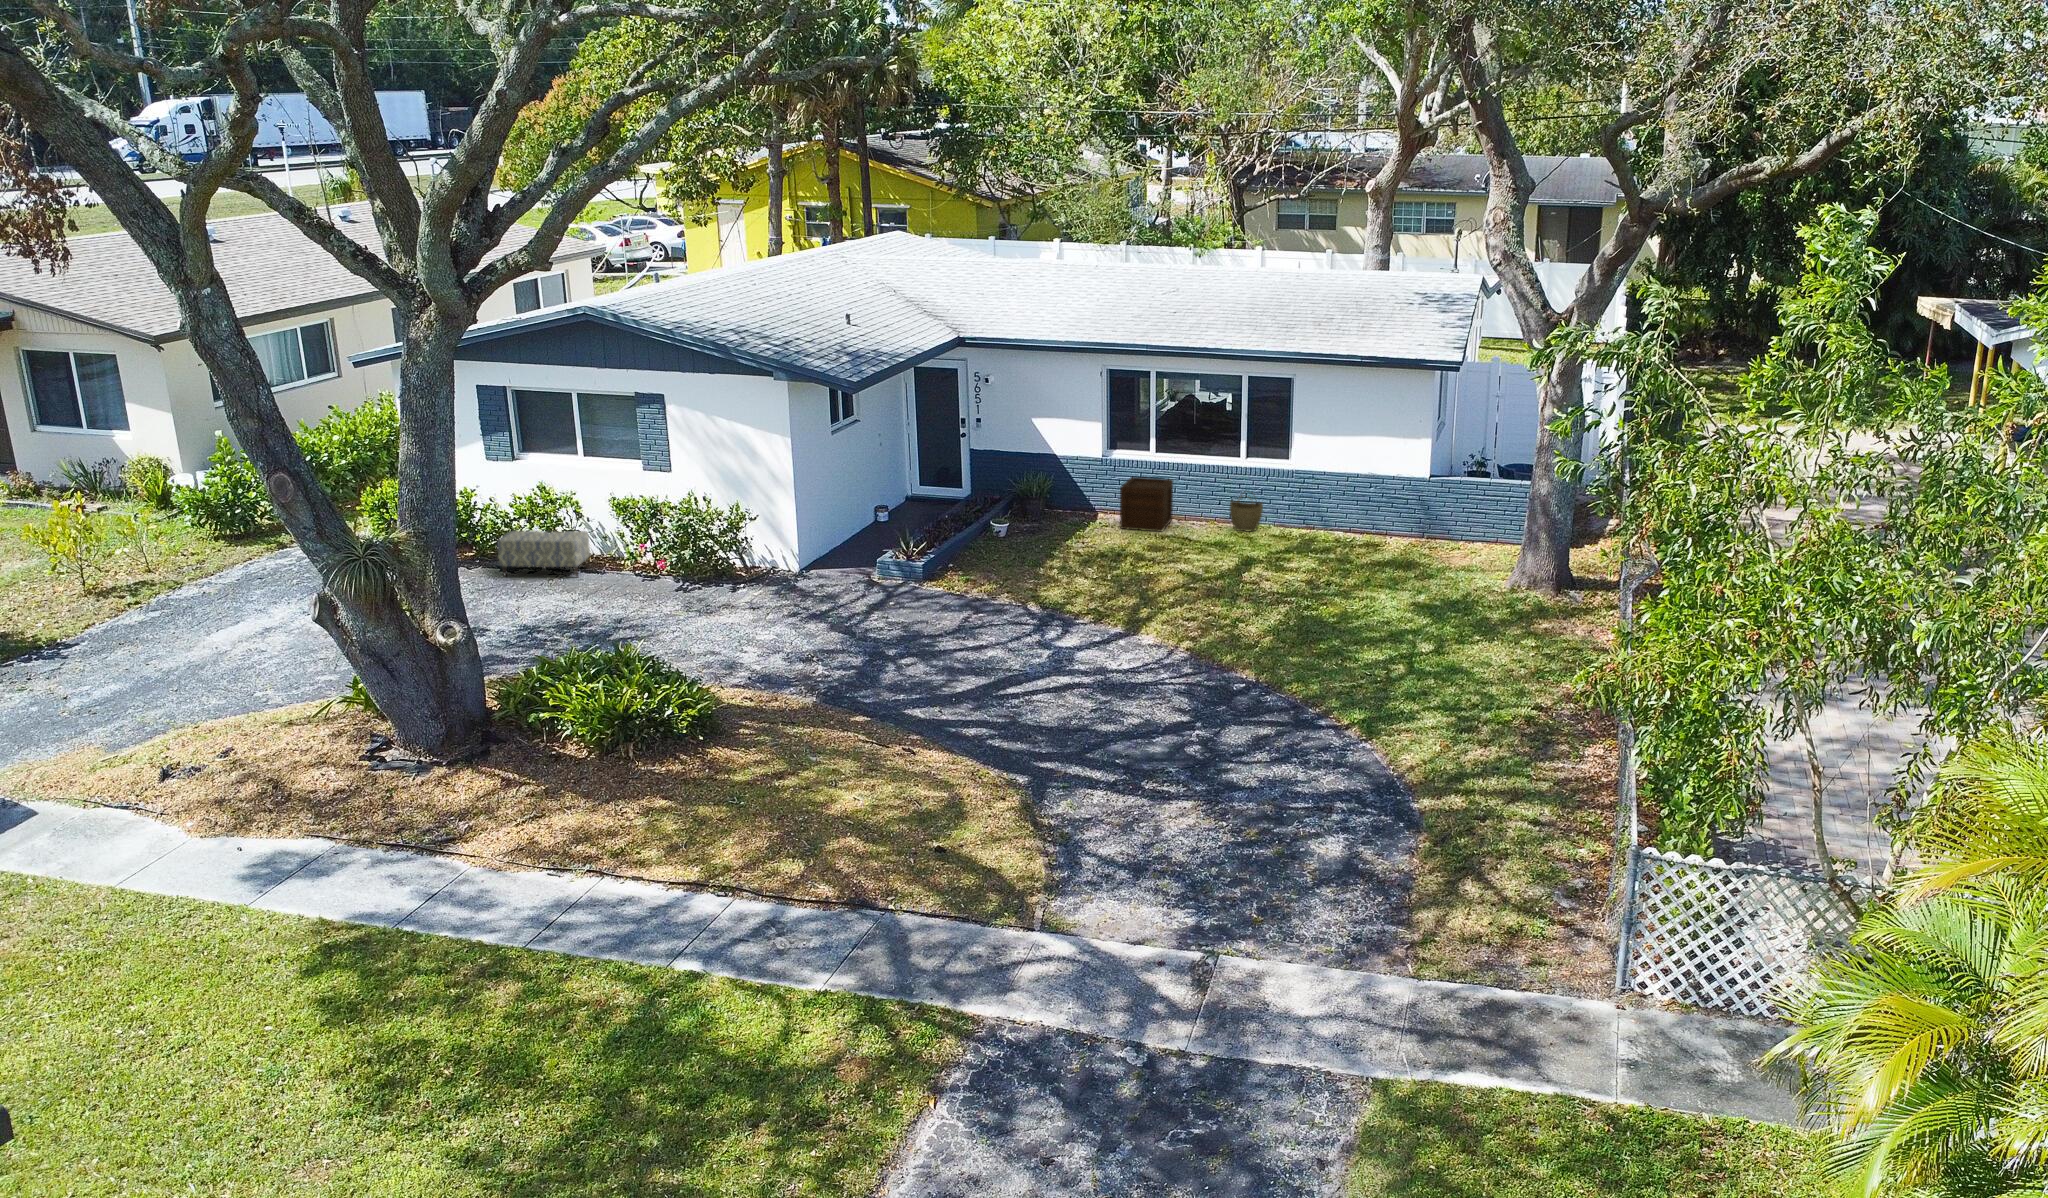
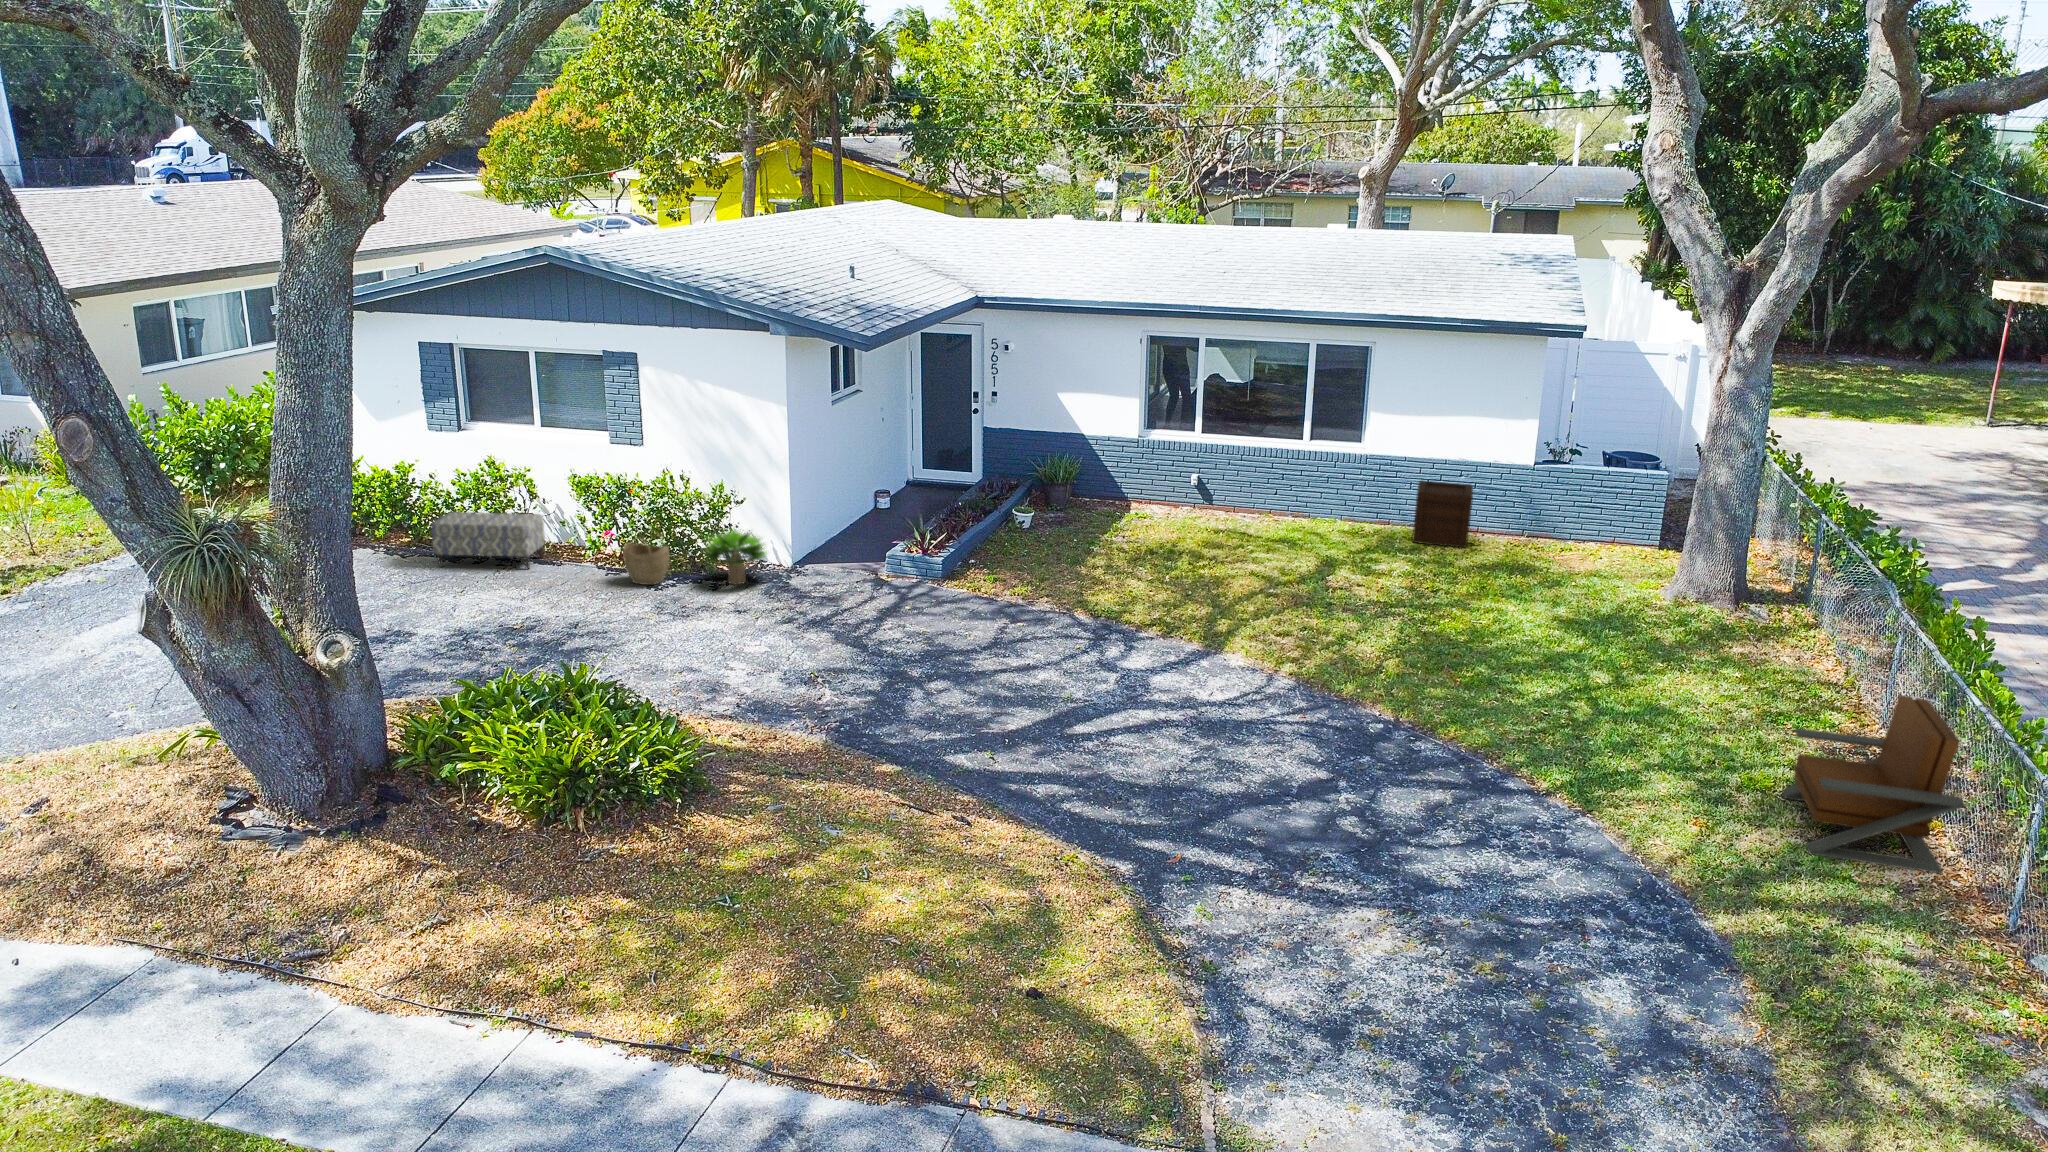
wooden crate: present [1120,477,1173,532] -> present [1412,481,1473,548]
woven basket: present [1230,496,1263,531] -> present [623,537,669,585]
potted plant: none [718,538,777,587] -> present [704,530,767,584]
lounge chair: none [1543,651,1647,783] -> present [1782,695,1965,874]

